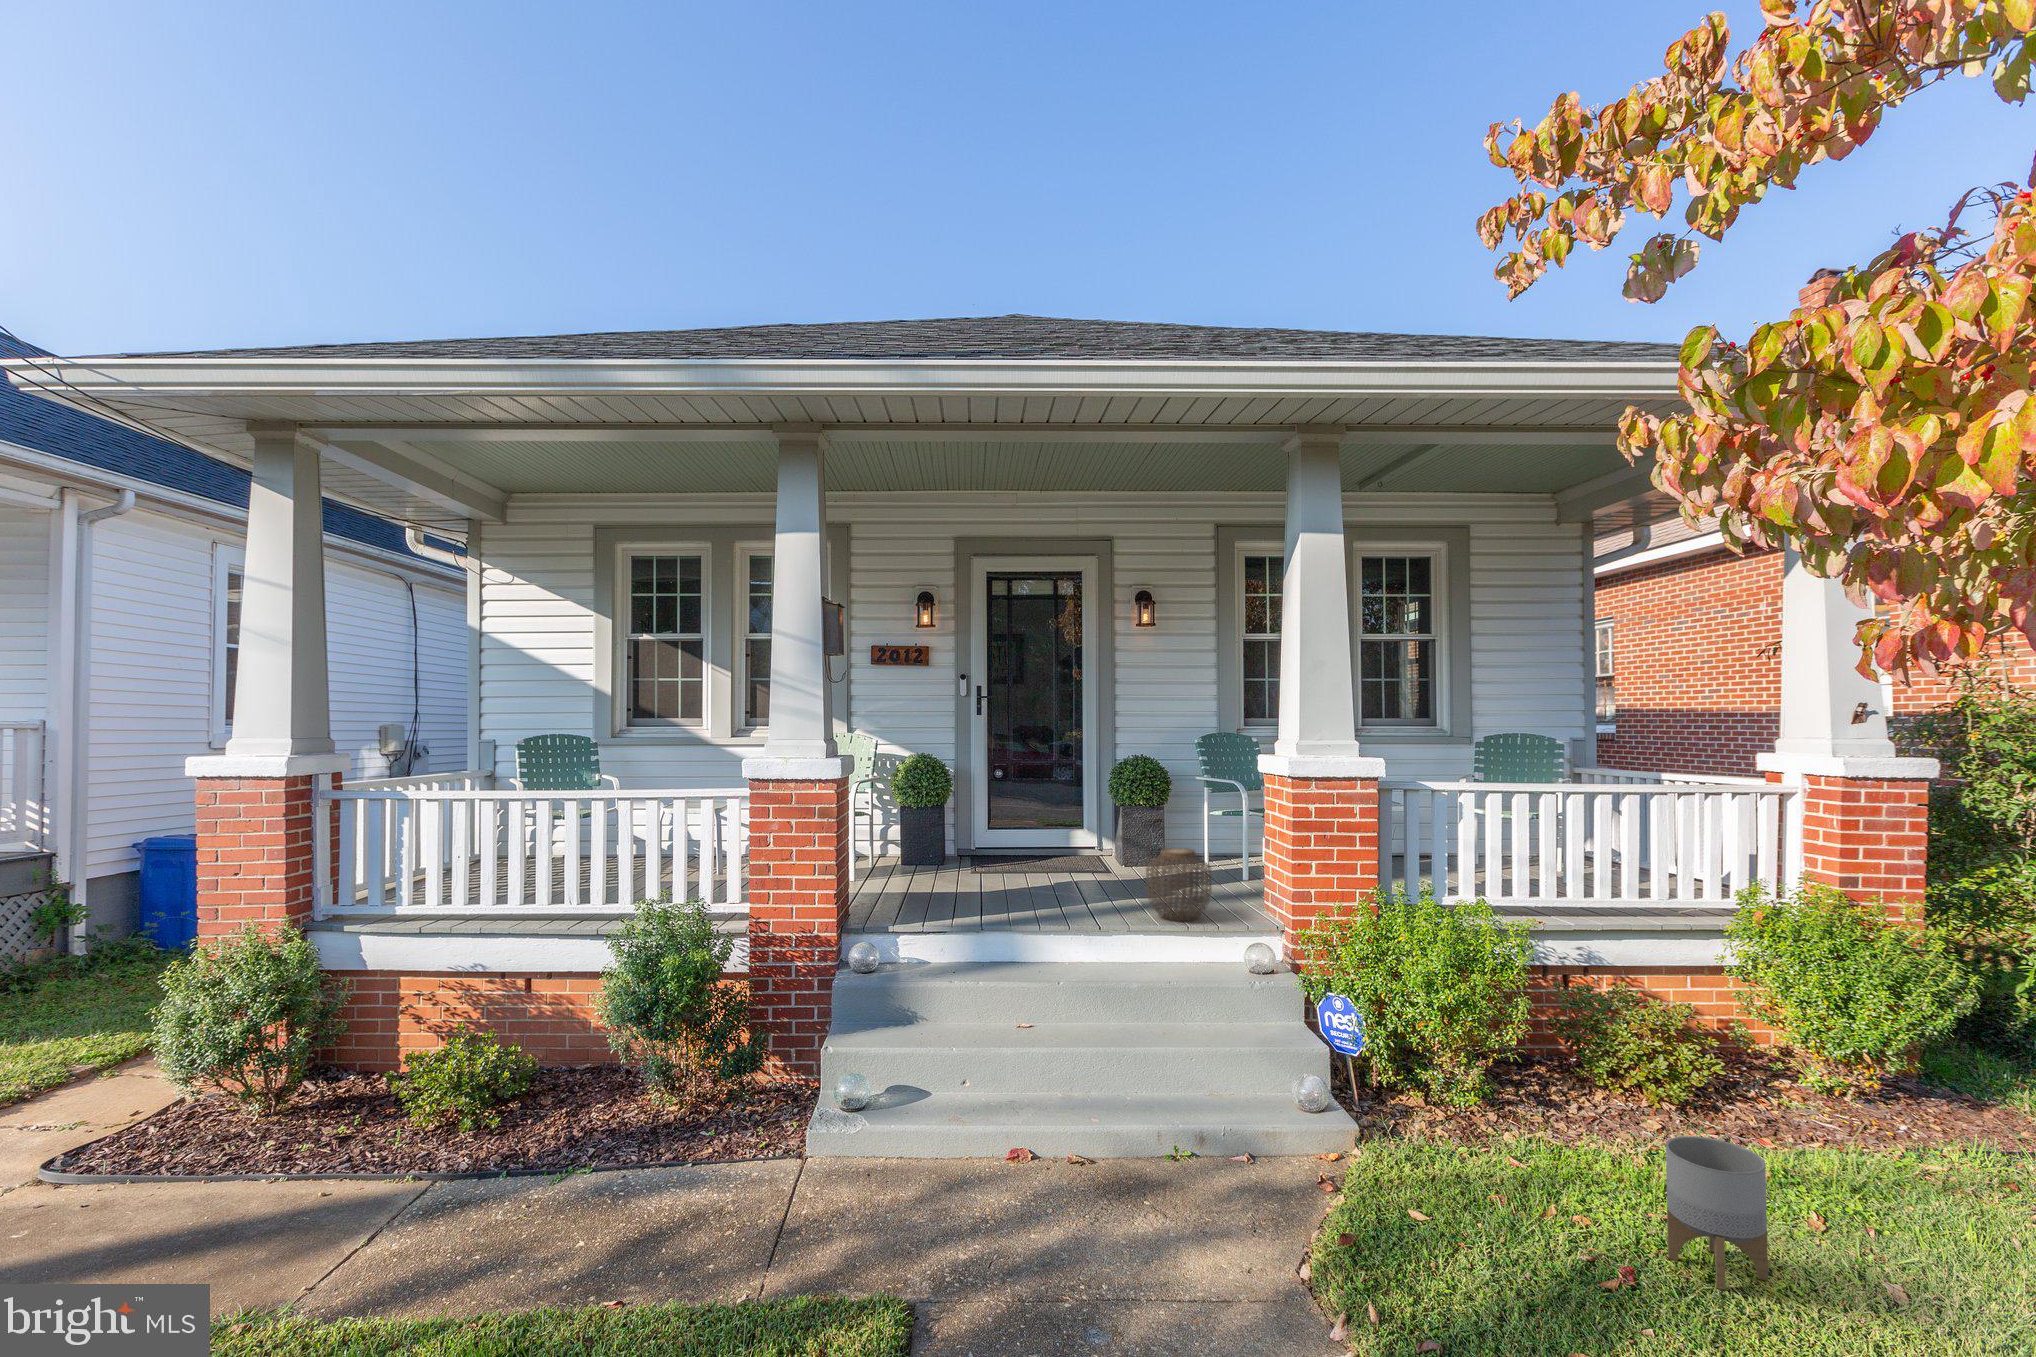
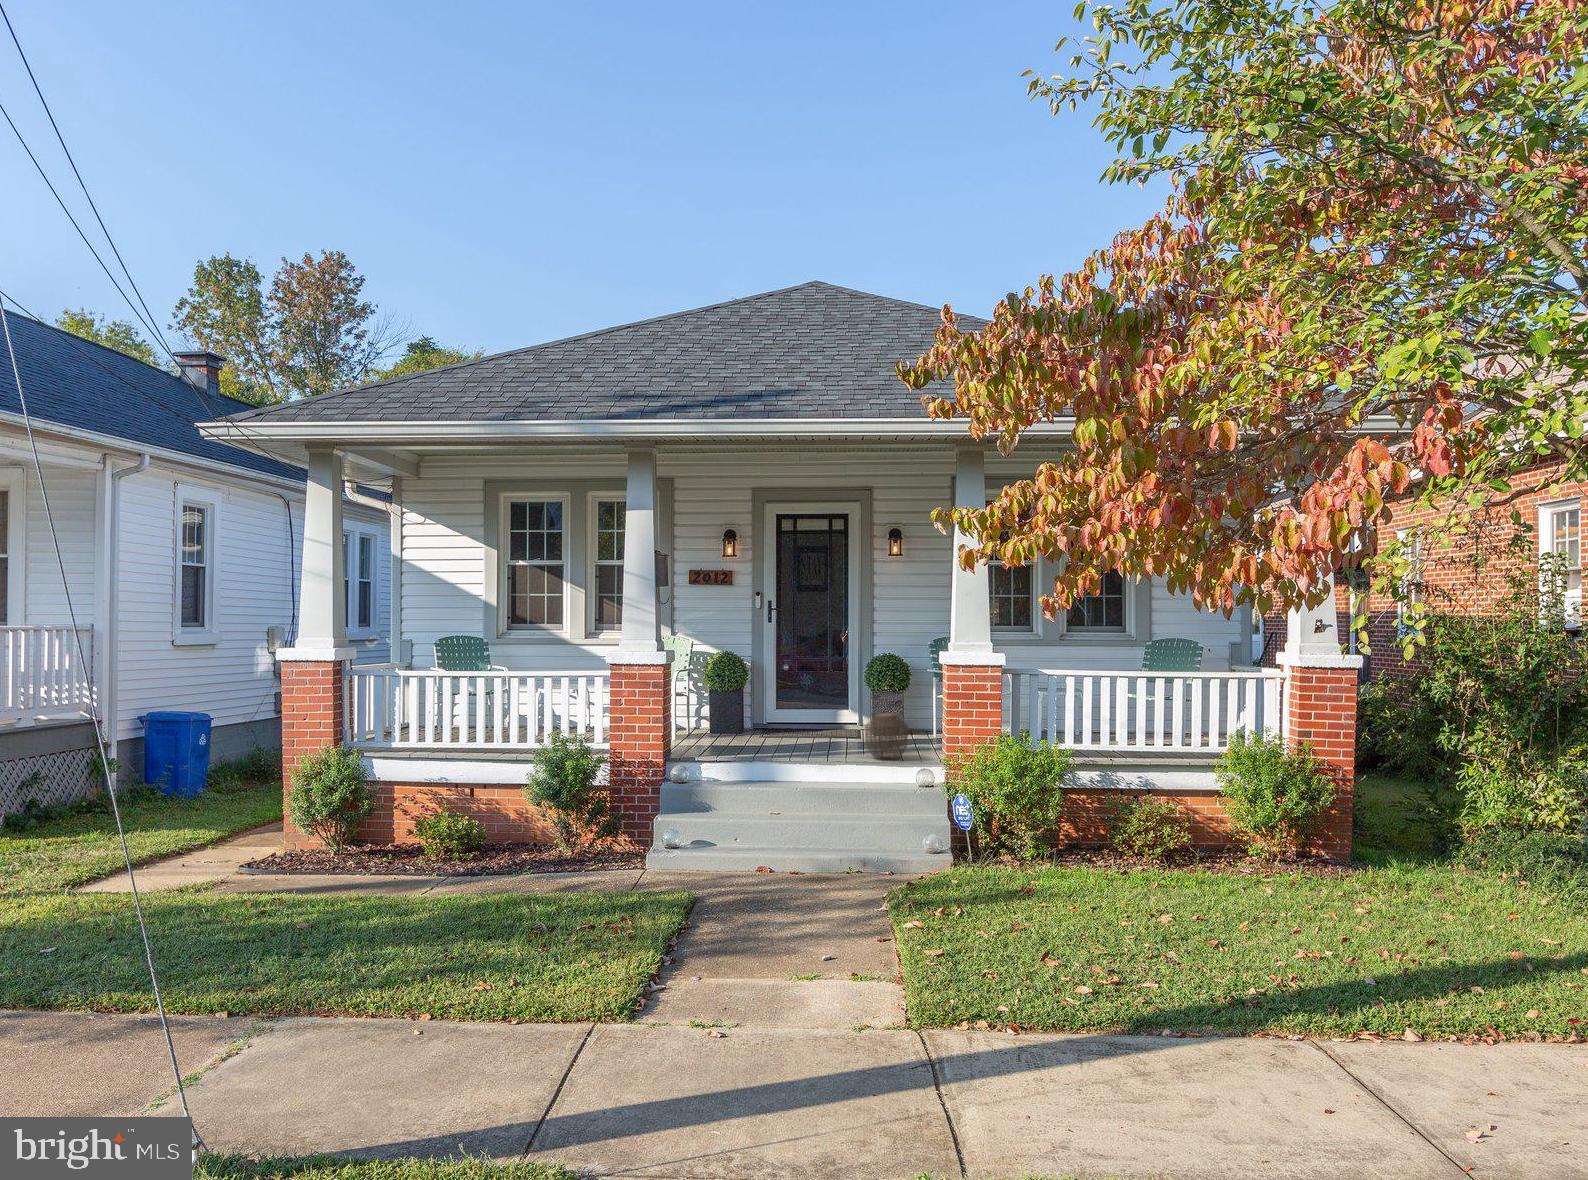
planter: present [1666,1136,1768,1290] -> none [1074,842,1116,906]

